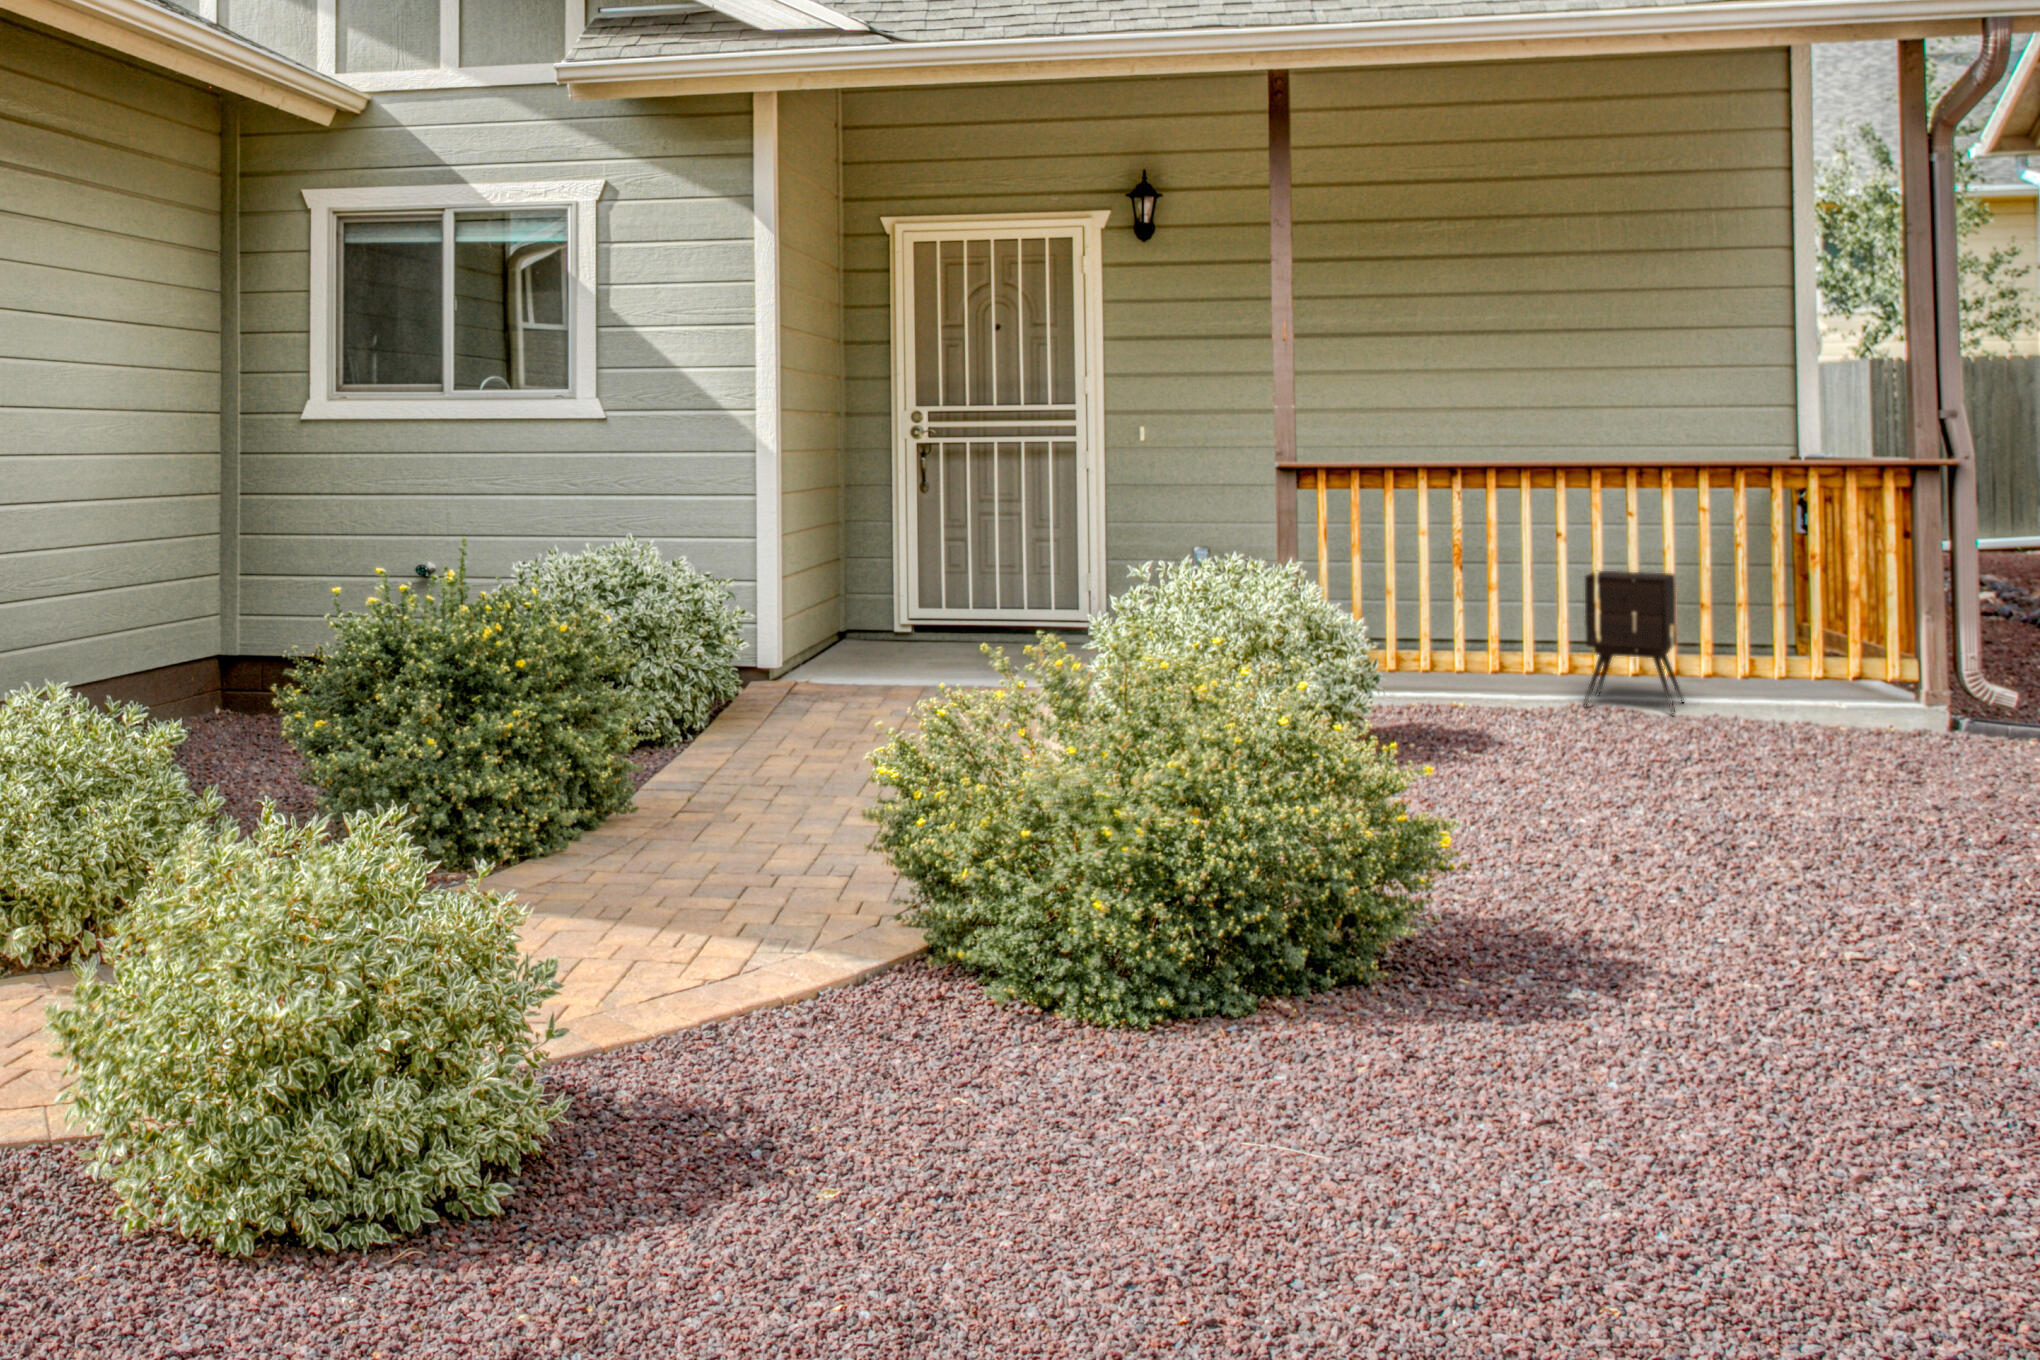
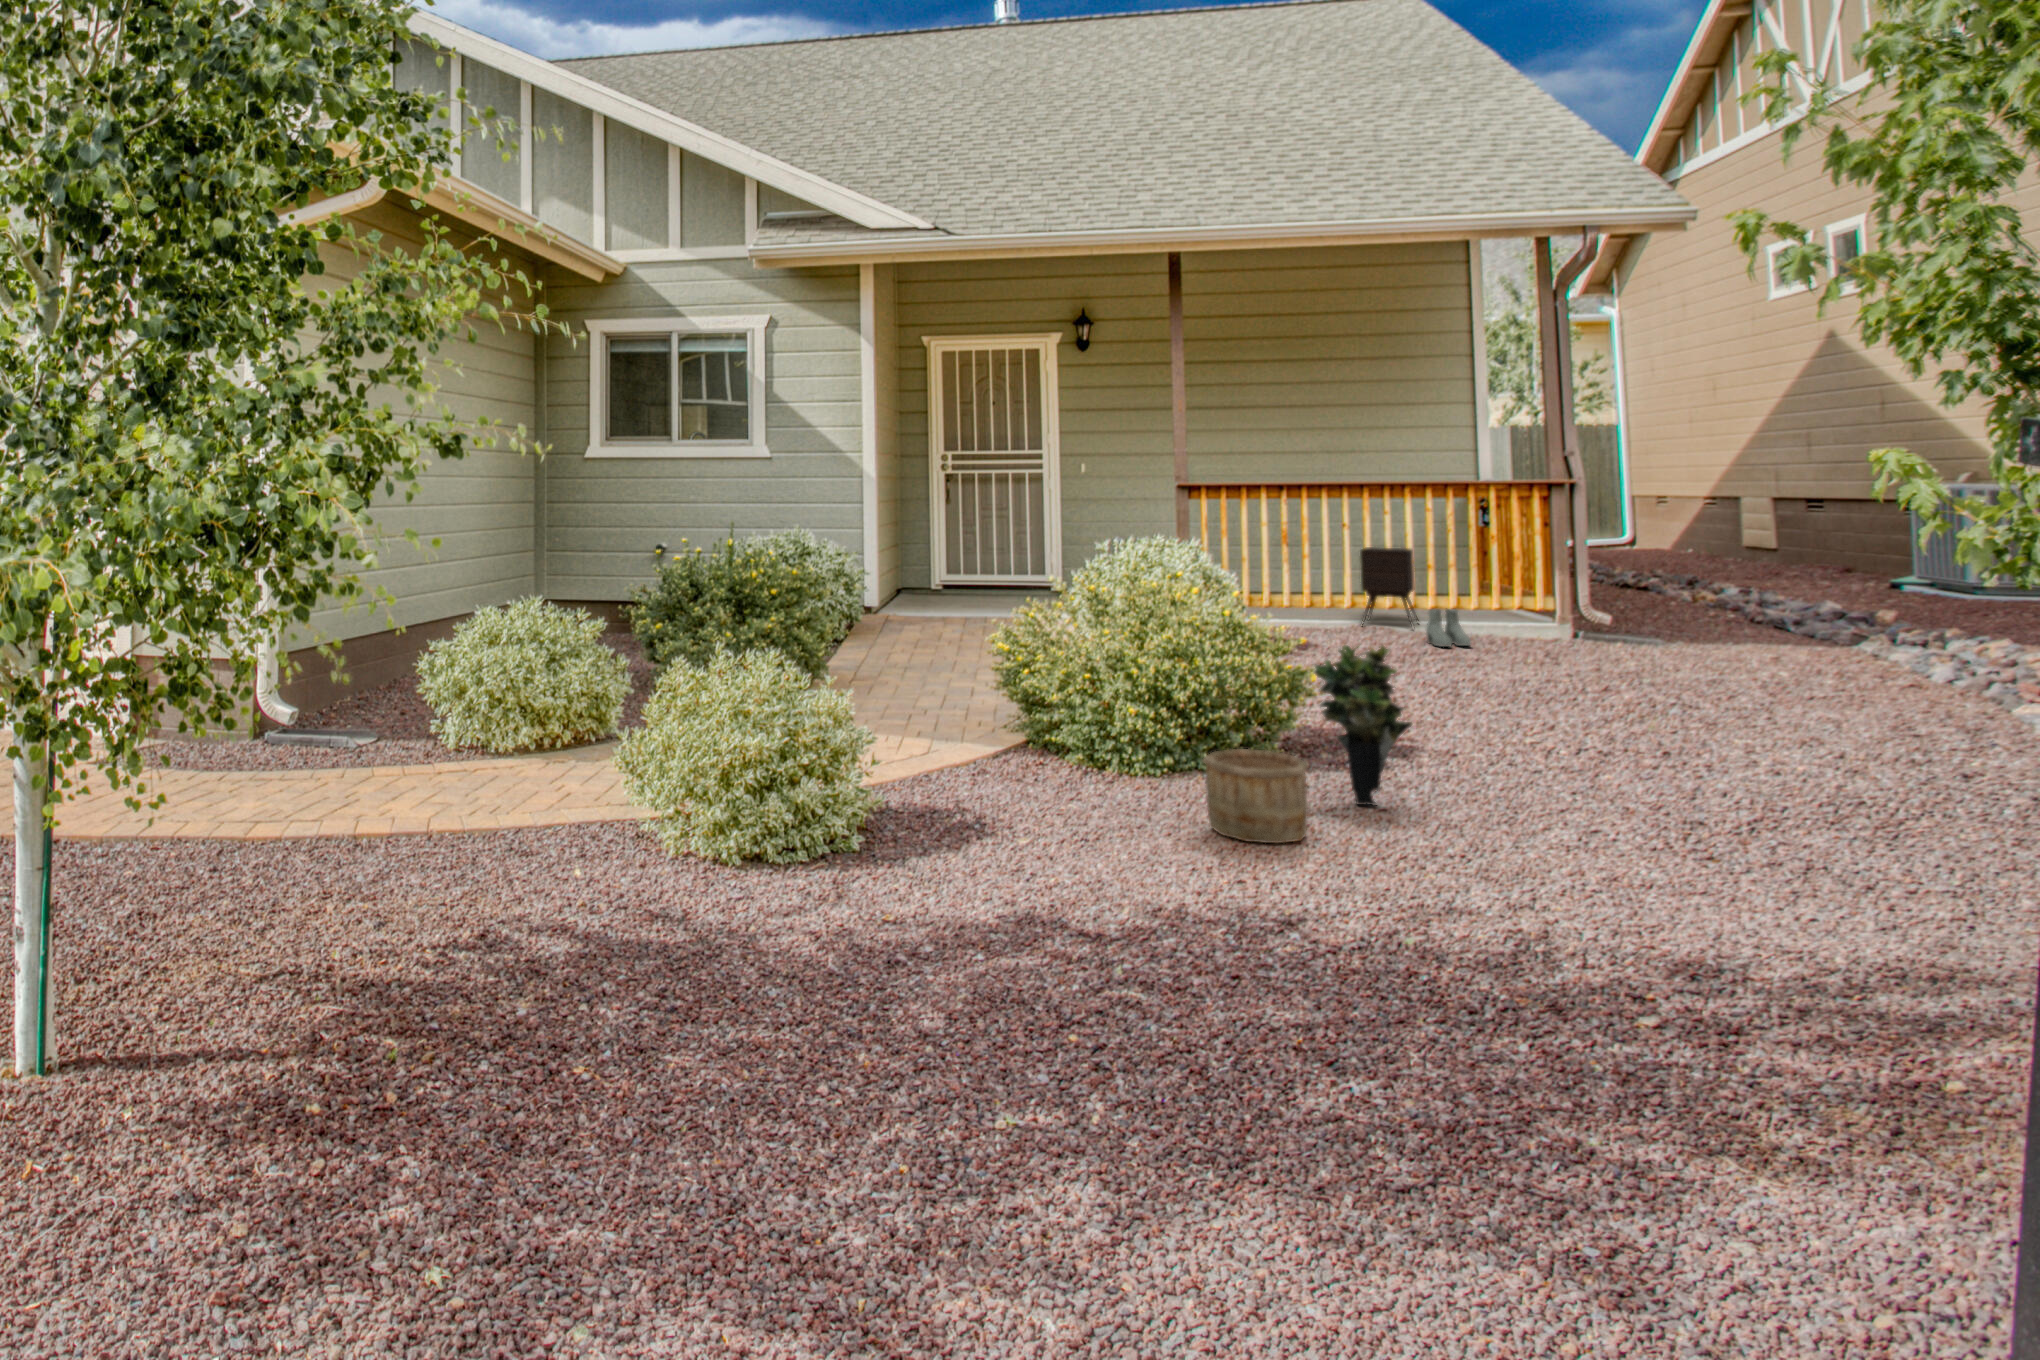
boots: none [1694,679,1775,748] -> present [1426,609,1471,647]
potted plant: none [1453,788,1661,1146] -> present [1314,645,1412,806]
wooden bucket: none [1188,1030,1420,1267] -> present [1203,749,1308,843]

